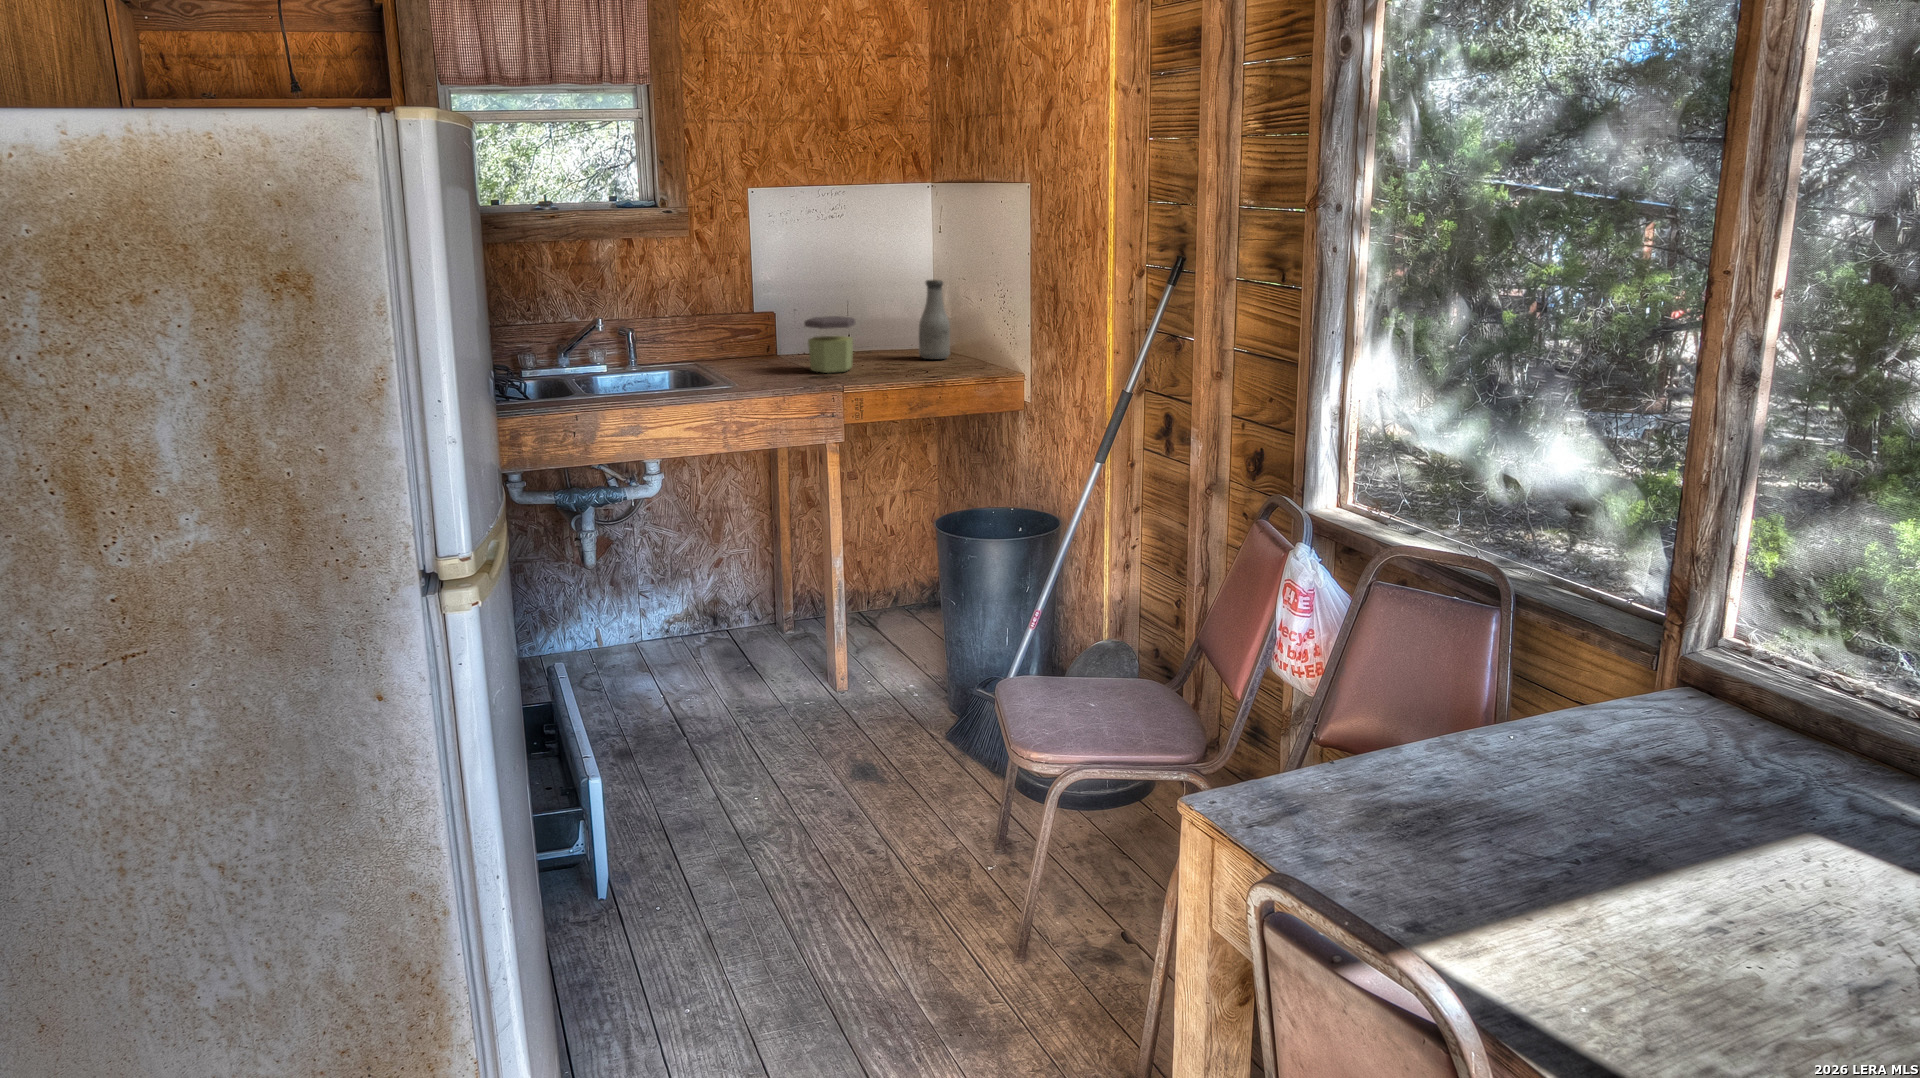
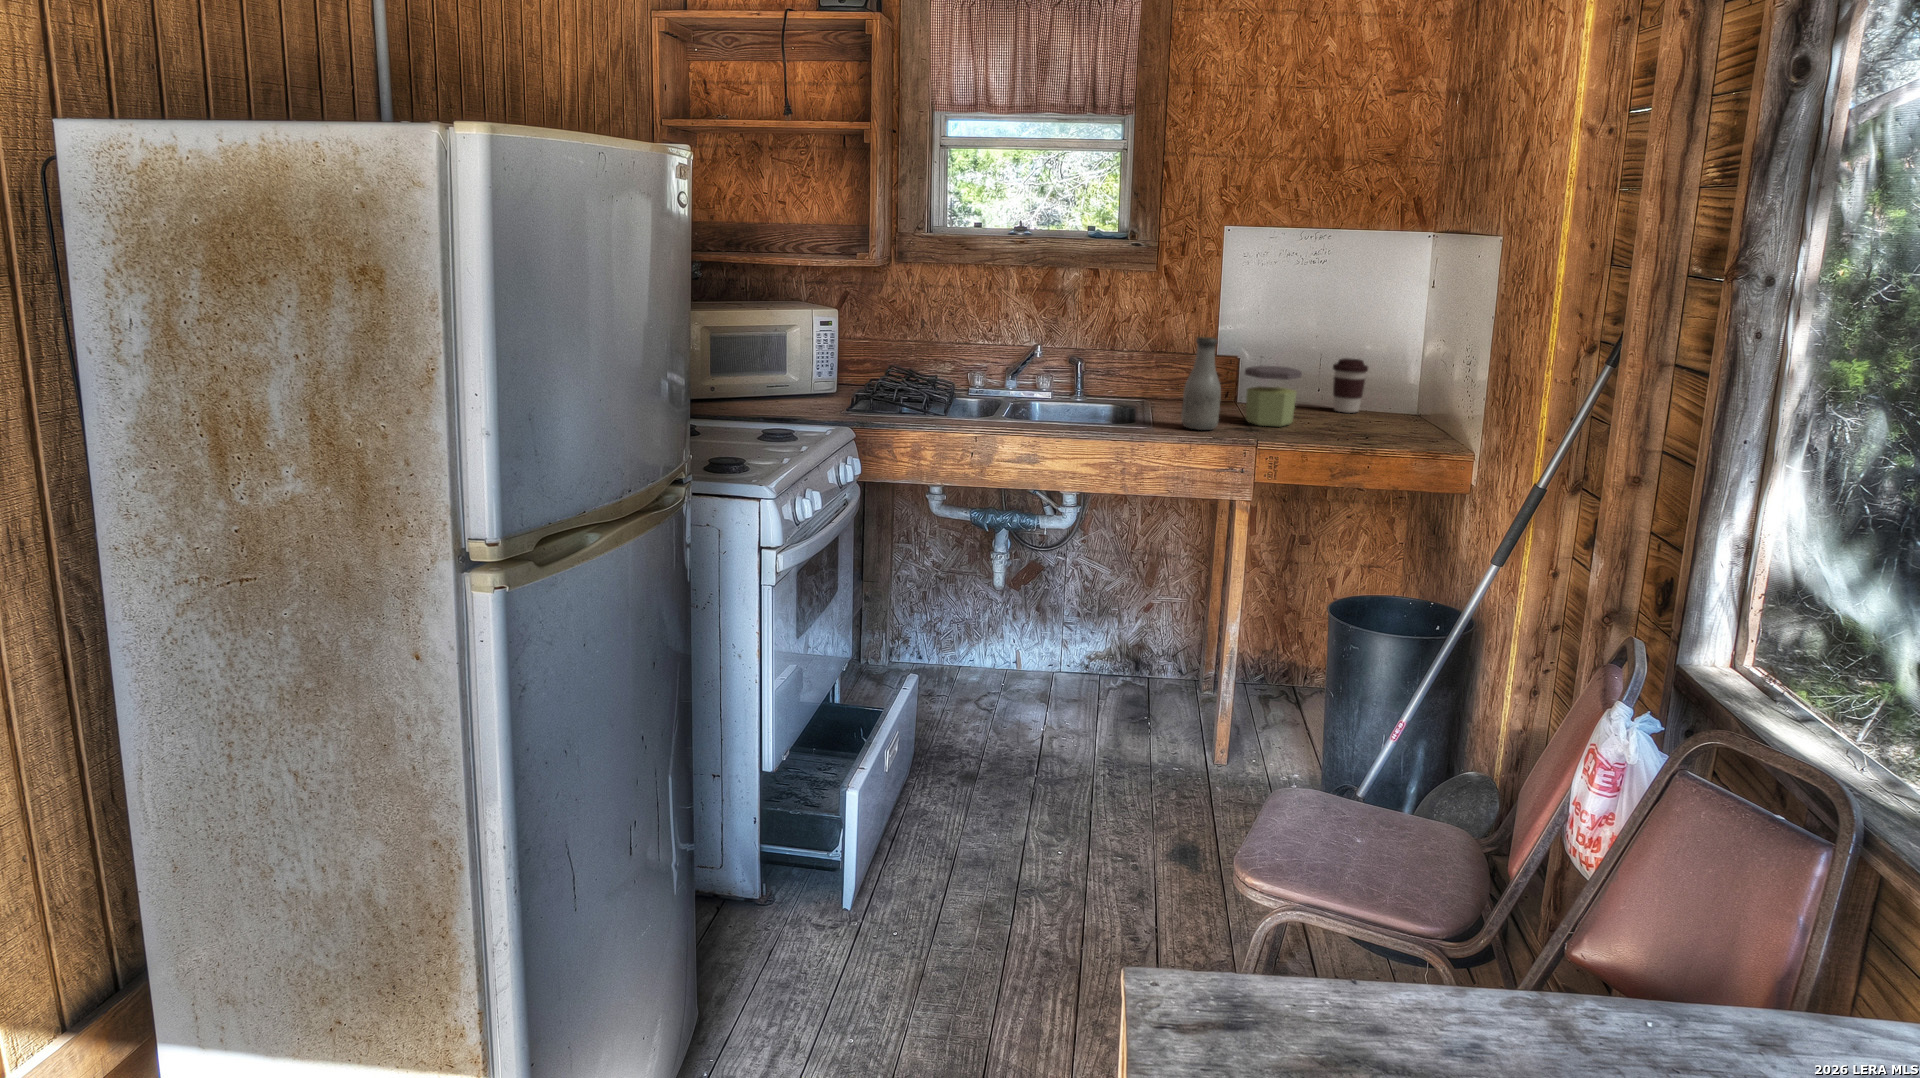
bottle: present [919,280,950,359] -> present [1181,337,1221,430]
coffee cup: none [864,304,895,353] -> present [1333,358,1368,413]

